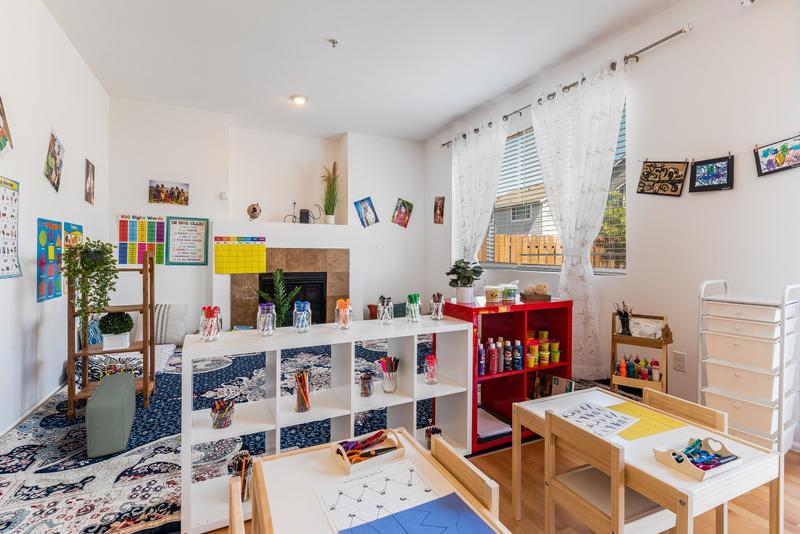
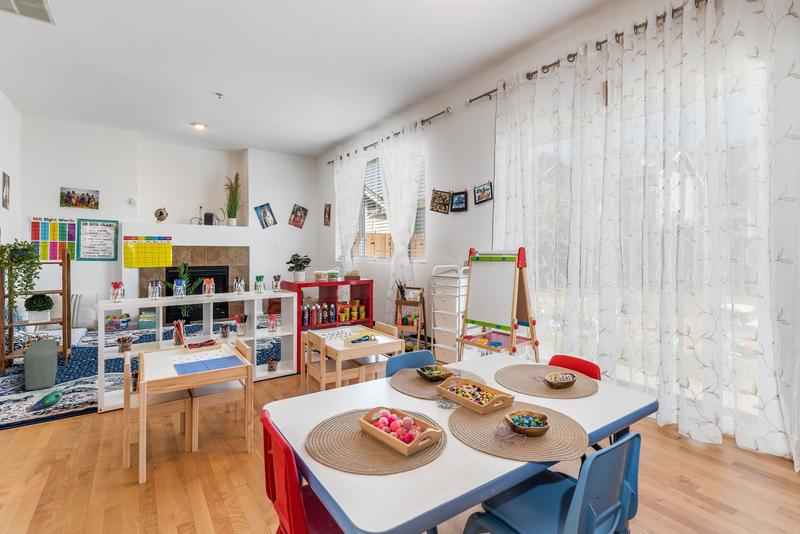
plush toy: none [79,471,132,515] -> present [29,391,62,411]

